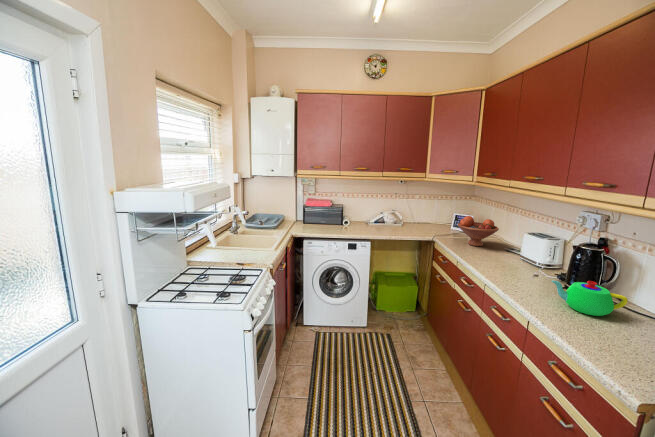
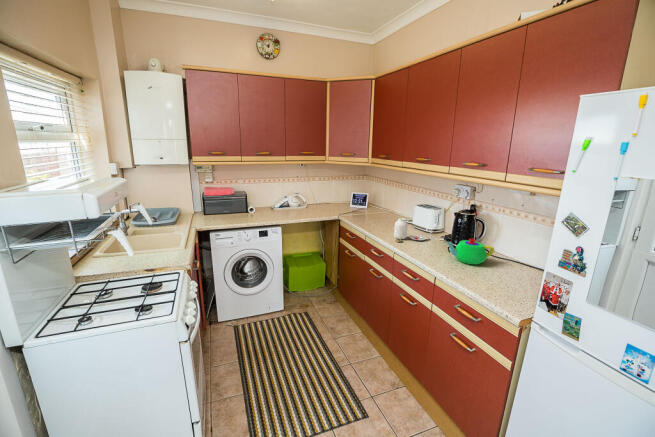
fruit bowl: present [458,216,499,246] -> none [359,194,392,220]
jar: none [490,245,536,276] -> present [394,218,426,242]

